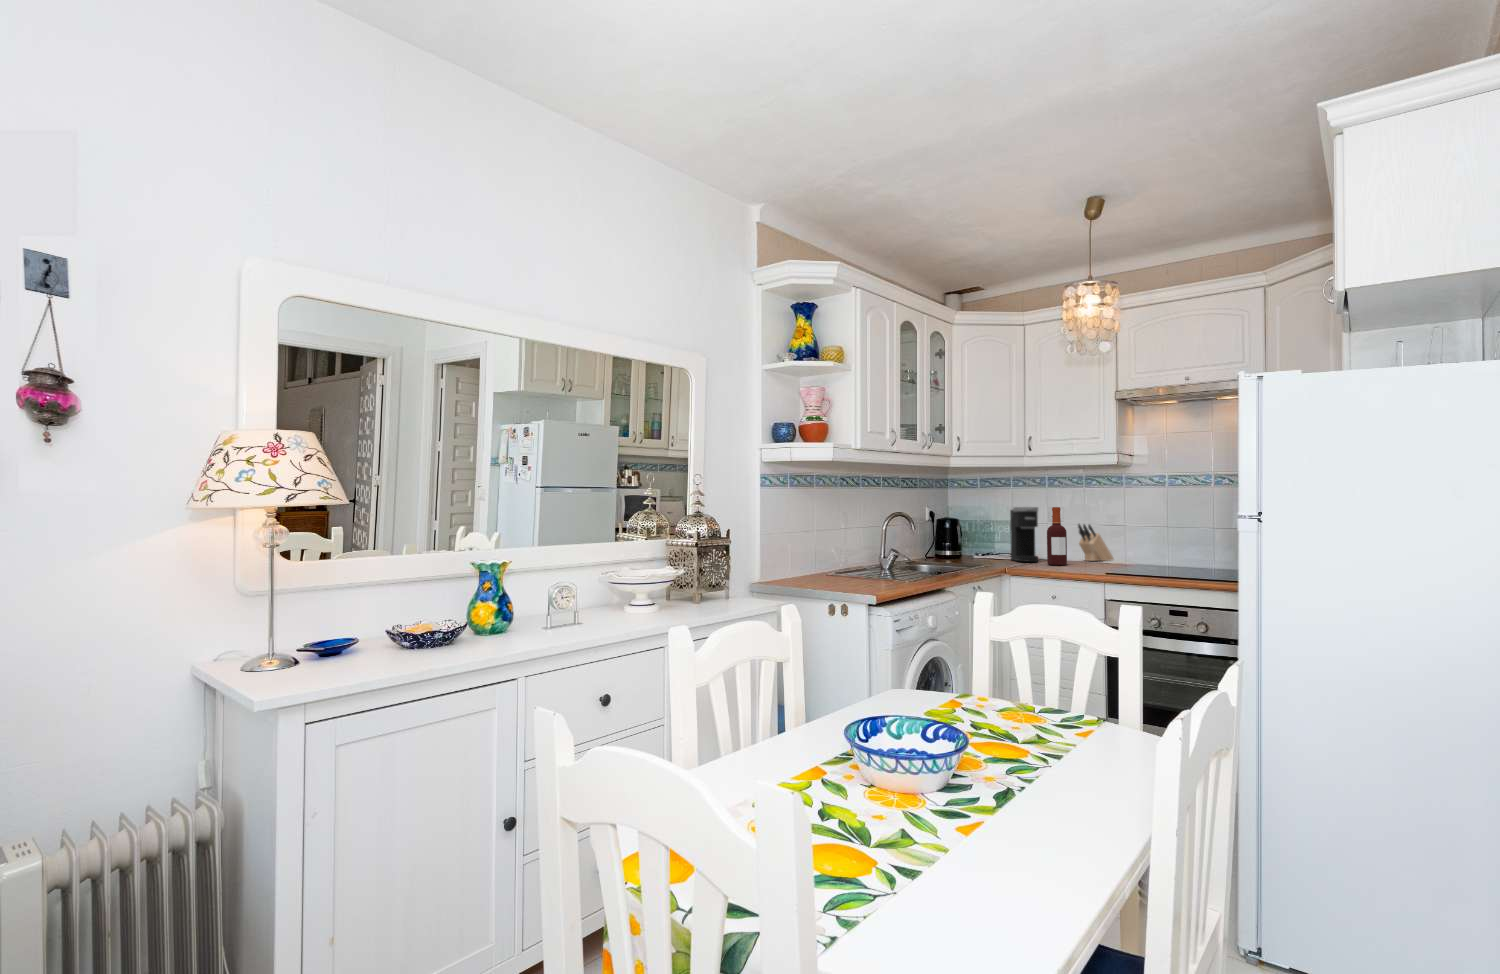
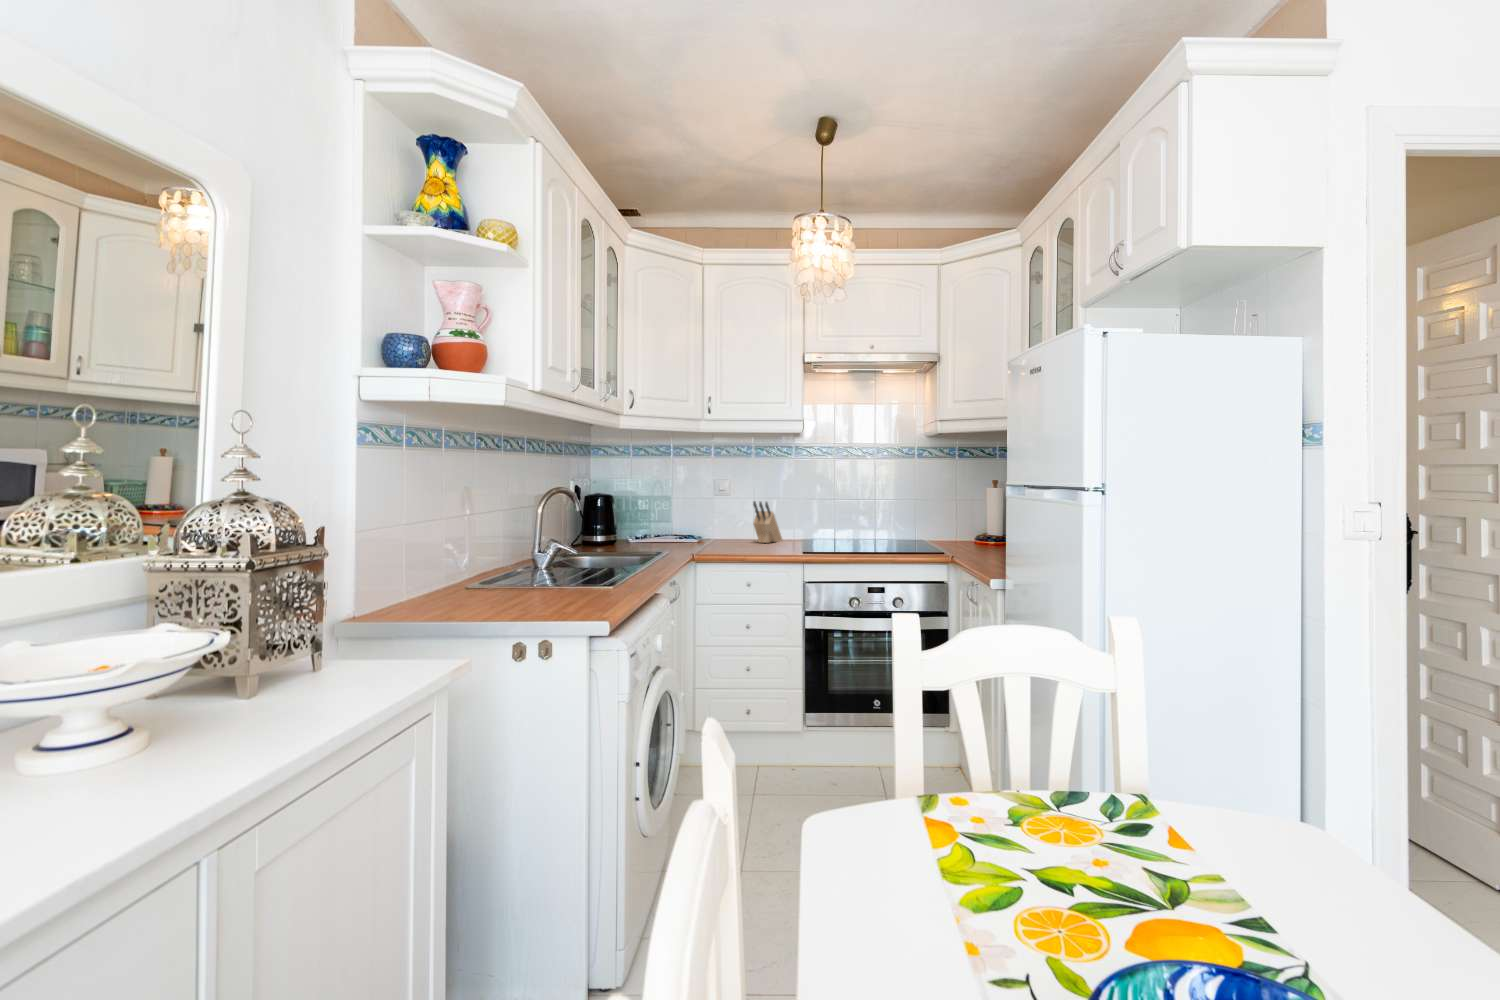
coffee maker: present [1010,507,1038,562] -> none [677,481,714,547]
bottle: present [1047,507,1067,565] -> none [730,482,751,551]

